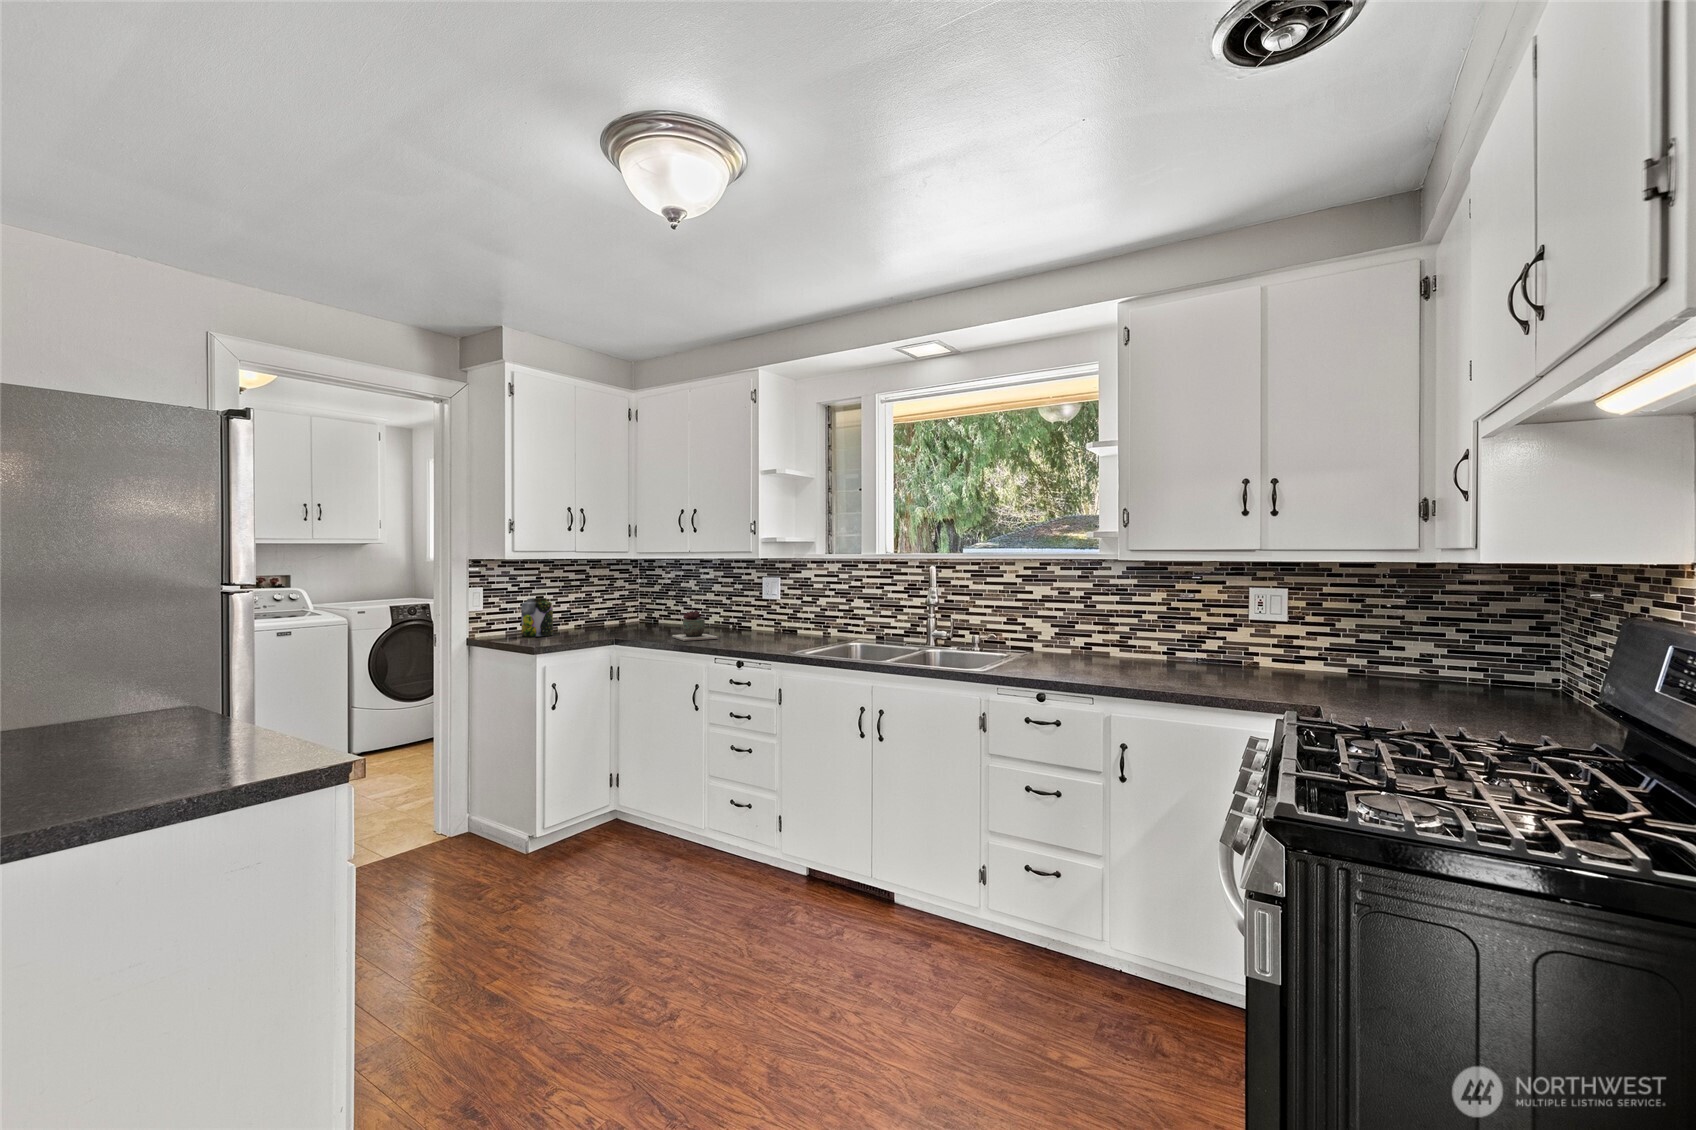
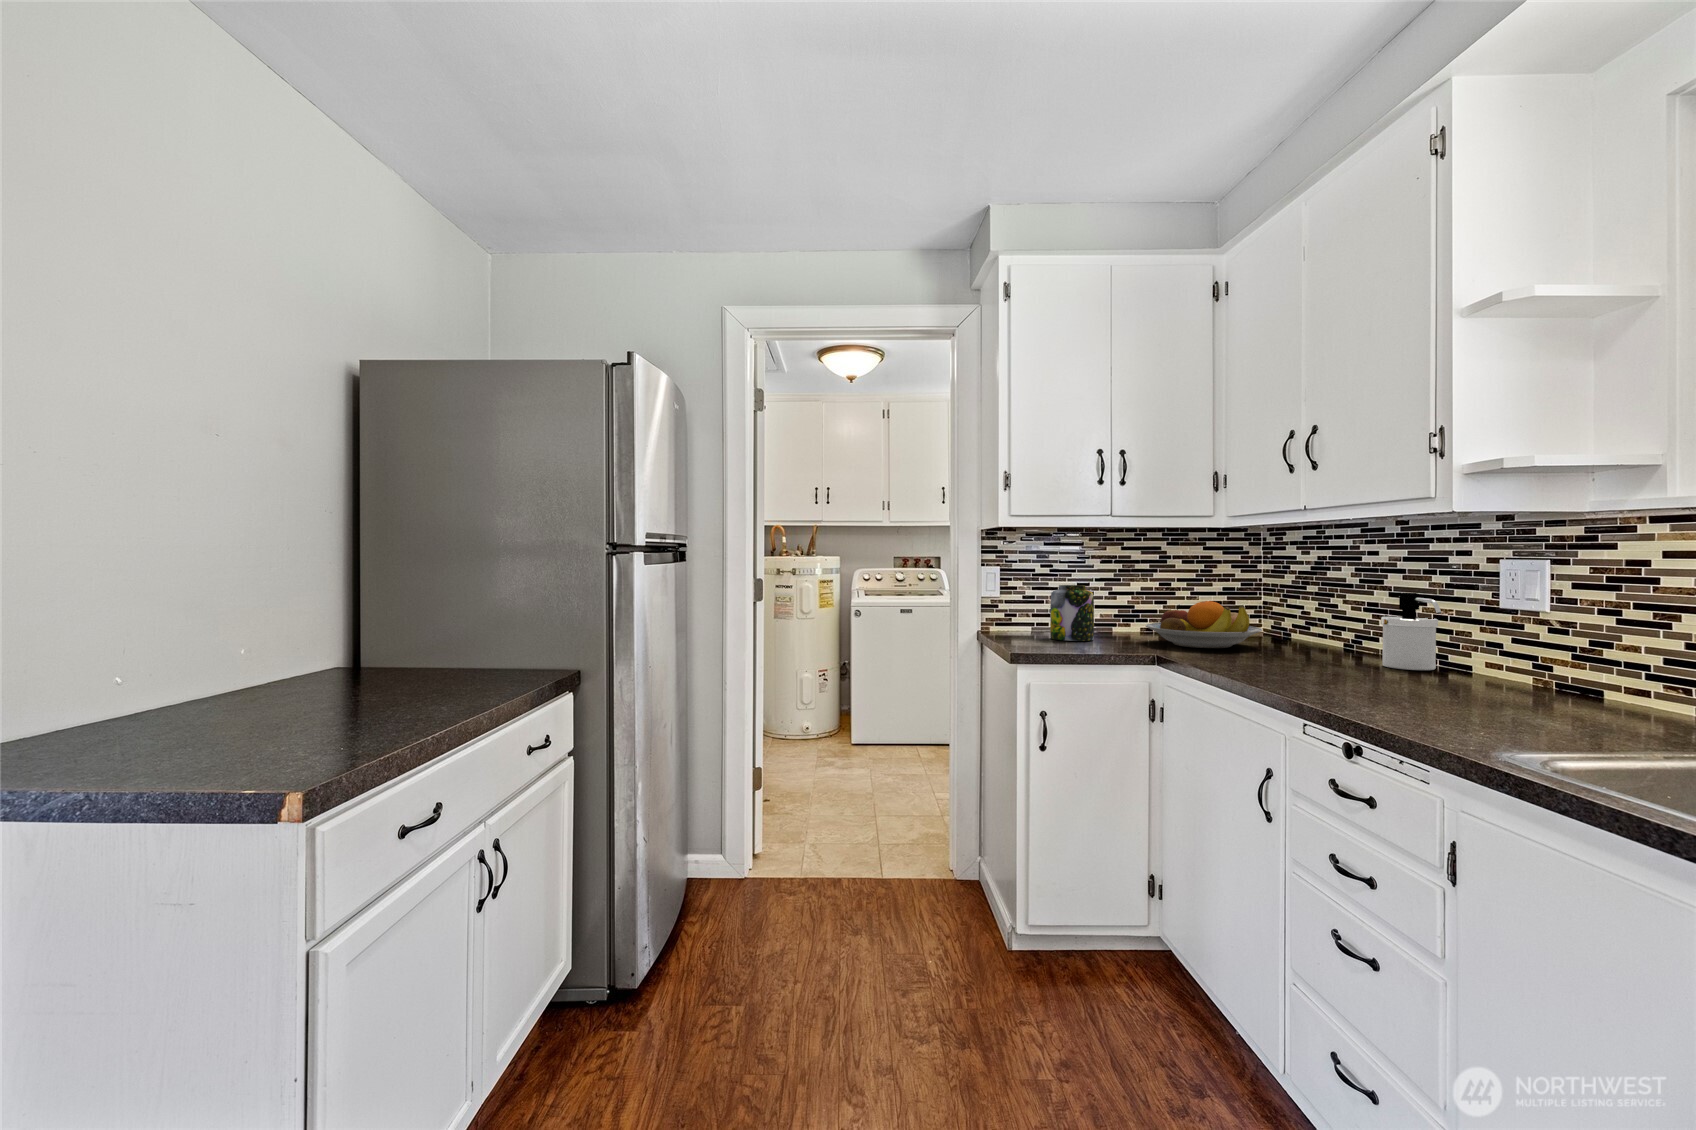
soap dispenser: none [714,594,741,632] -> present [1381,593,1441,670]
fruit bowl: none [586,604,653,633] -> present [1146,601,1262,648]
succulent plant: present [672,610,718,641] -> none [1268,620,1360,684]

